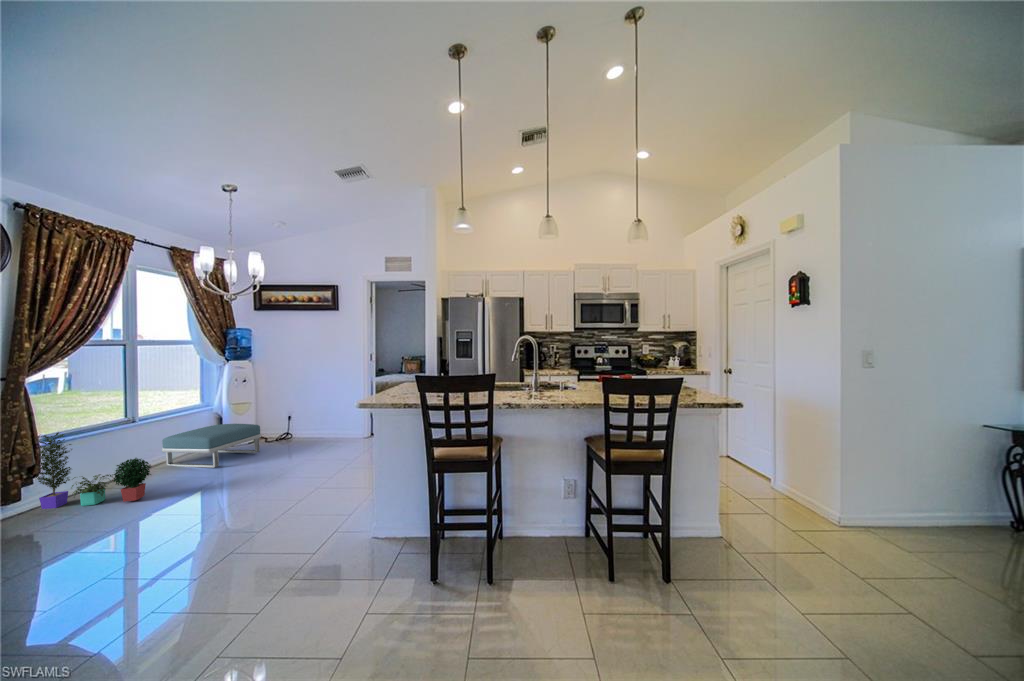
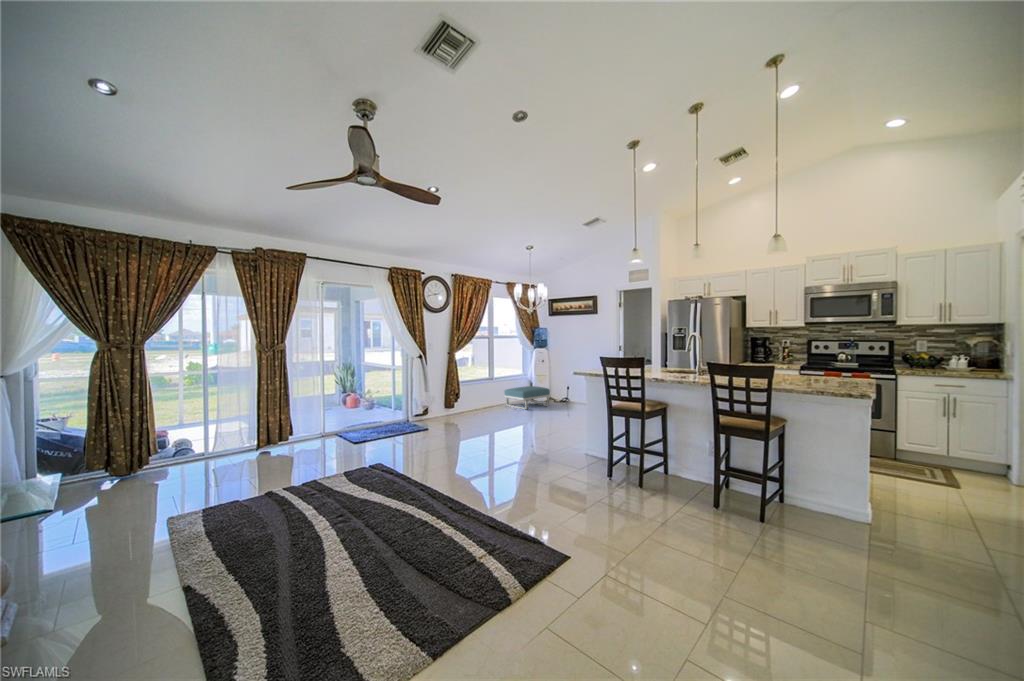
potted plant: present [36,432,151,509] -> none [459,379,499,417]

